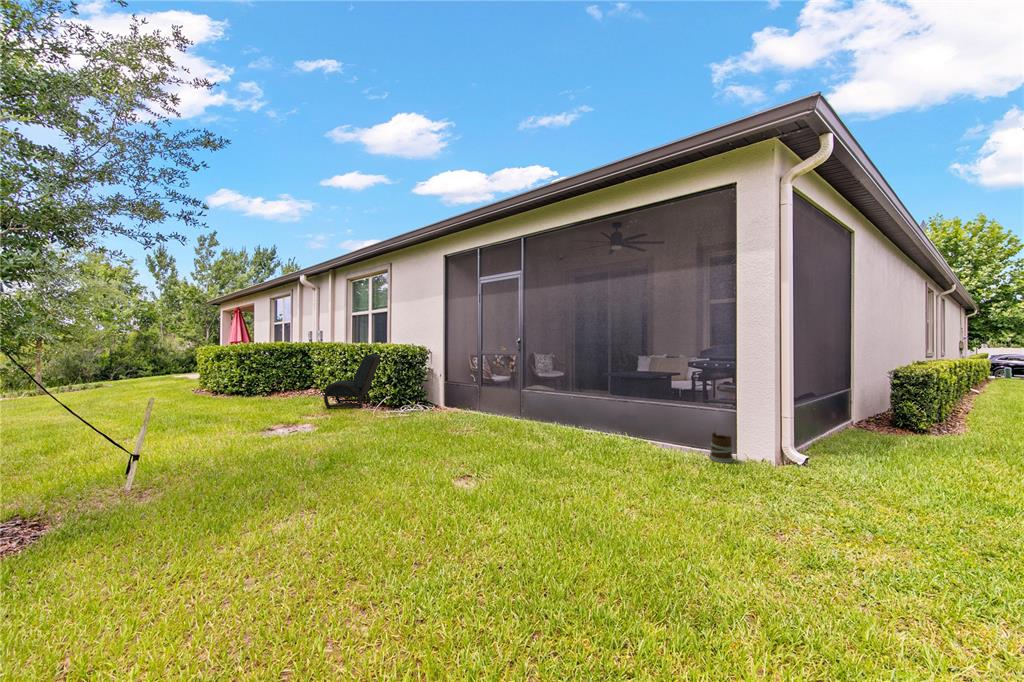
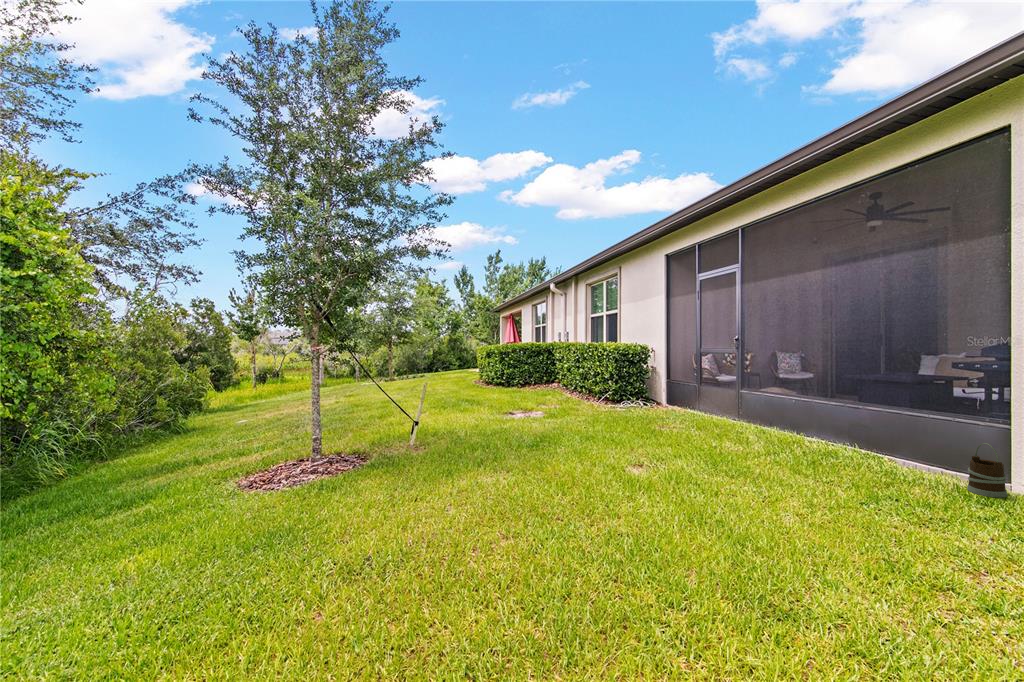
lounge chair: present [324,354,381,409] -> none [556,352,605,401]

